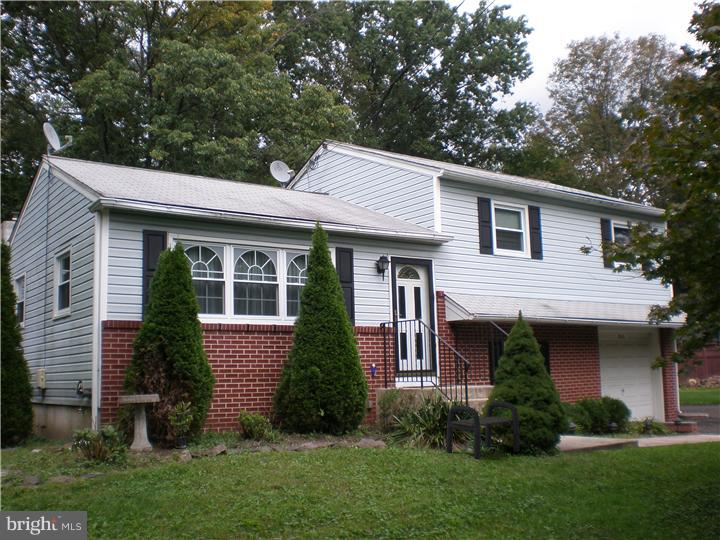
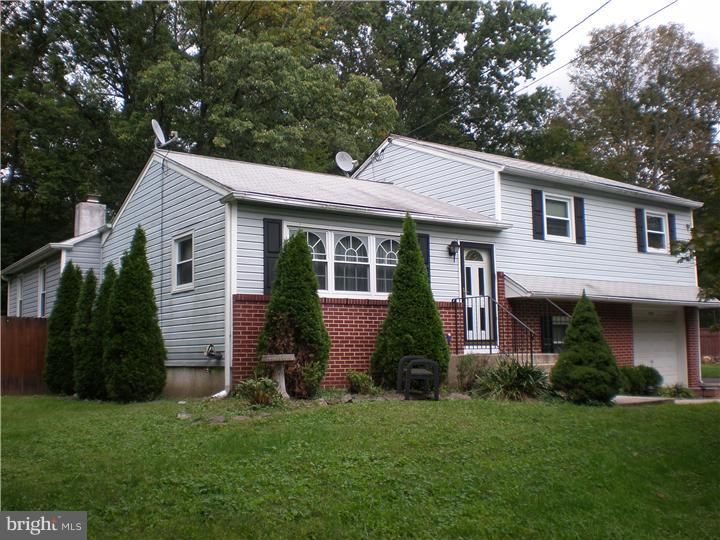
bench: present [446,401,519,459] -> present [397,355,439,400]

